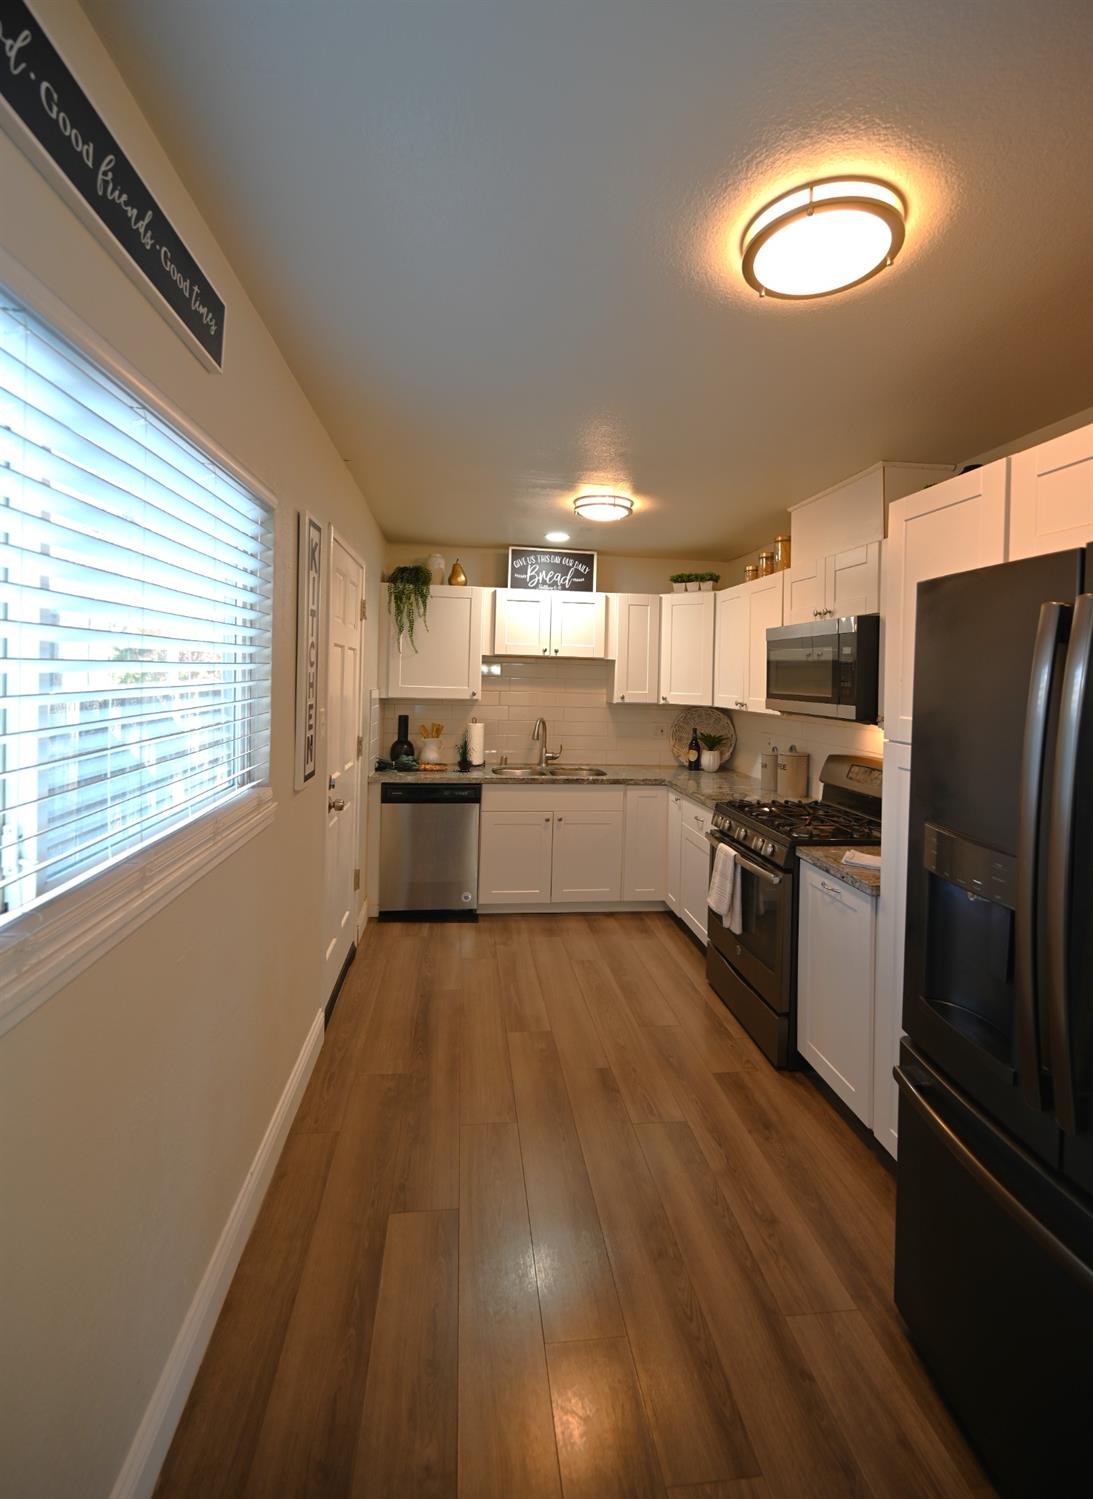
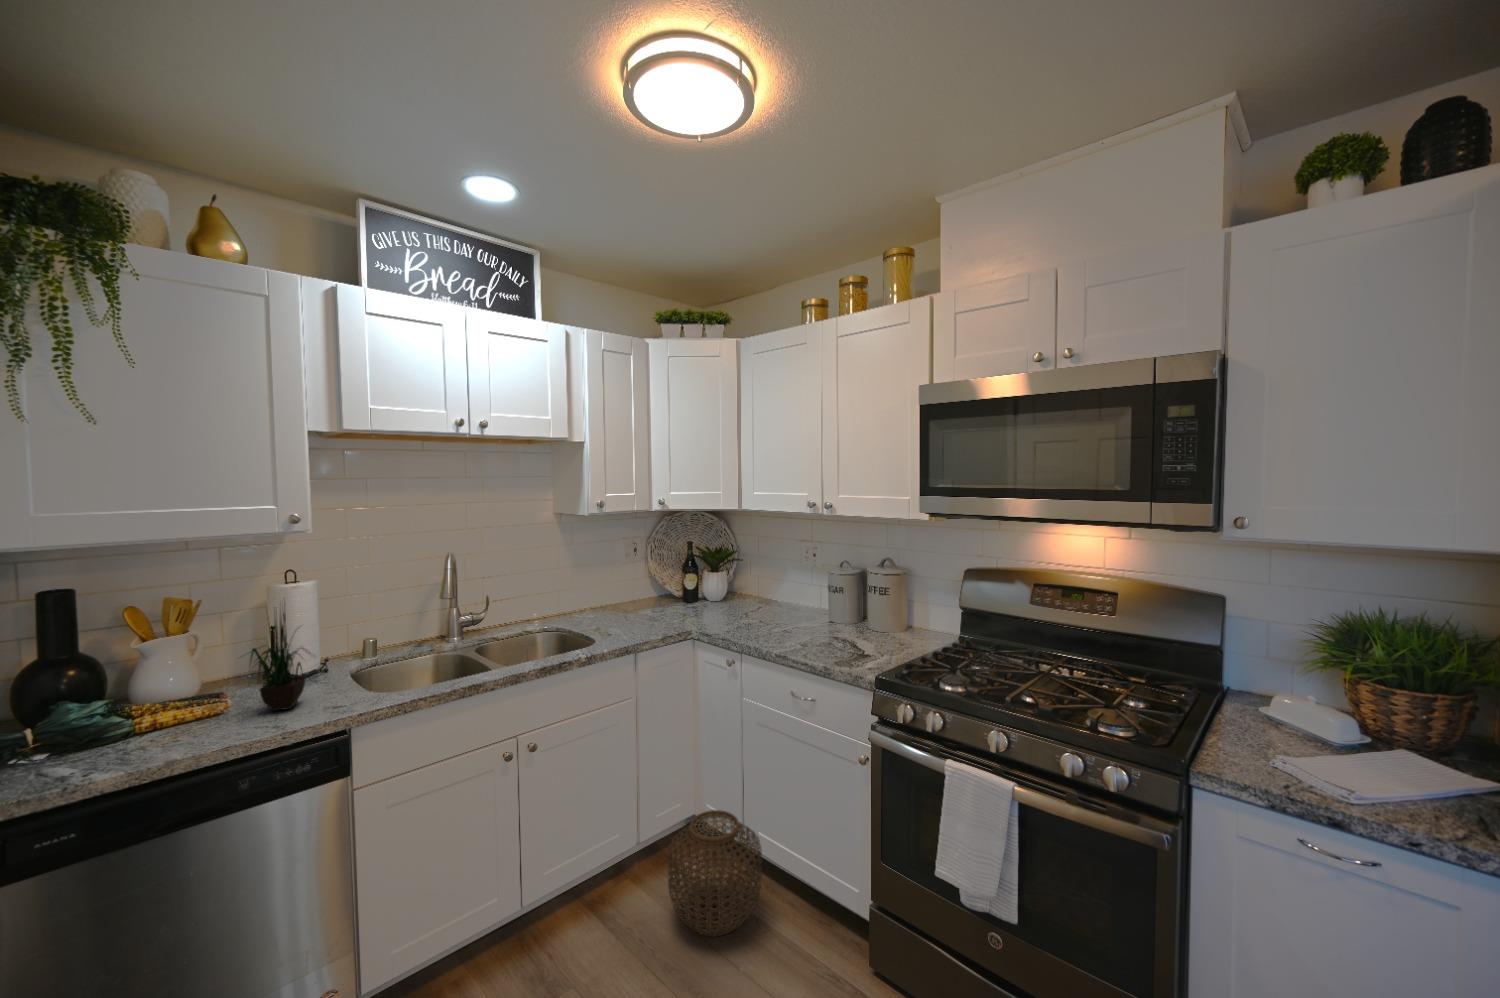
woven basket: none [615,871,667,931] -> present [668,810,762,936]

